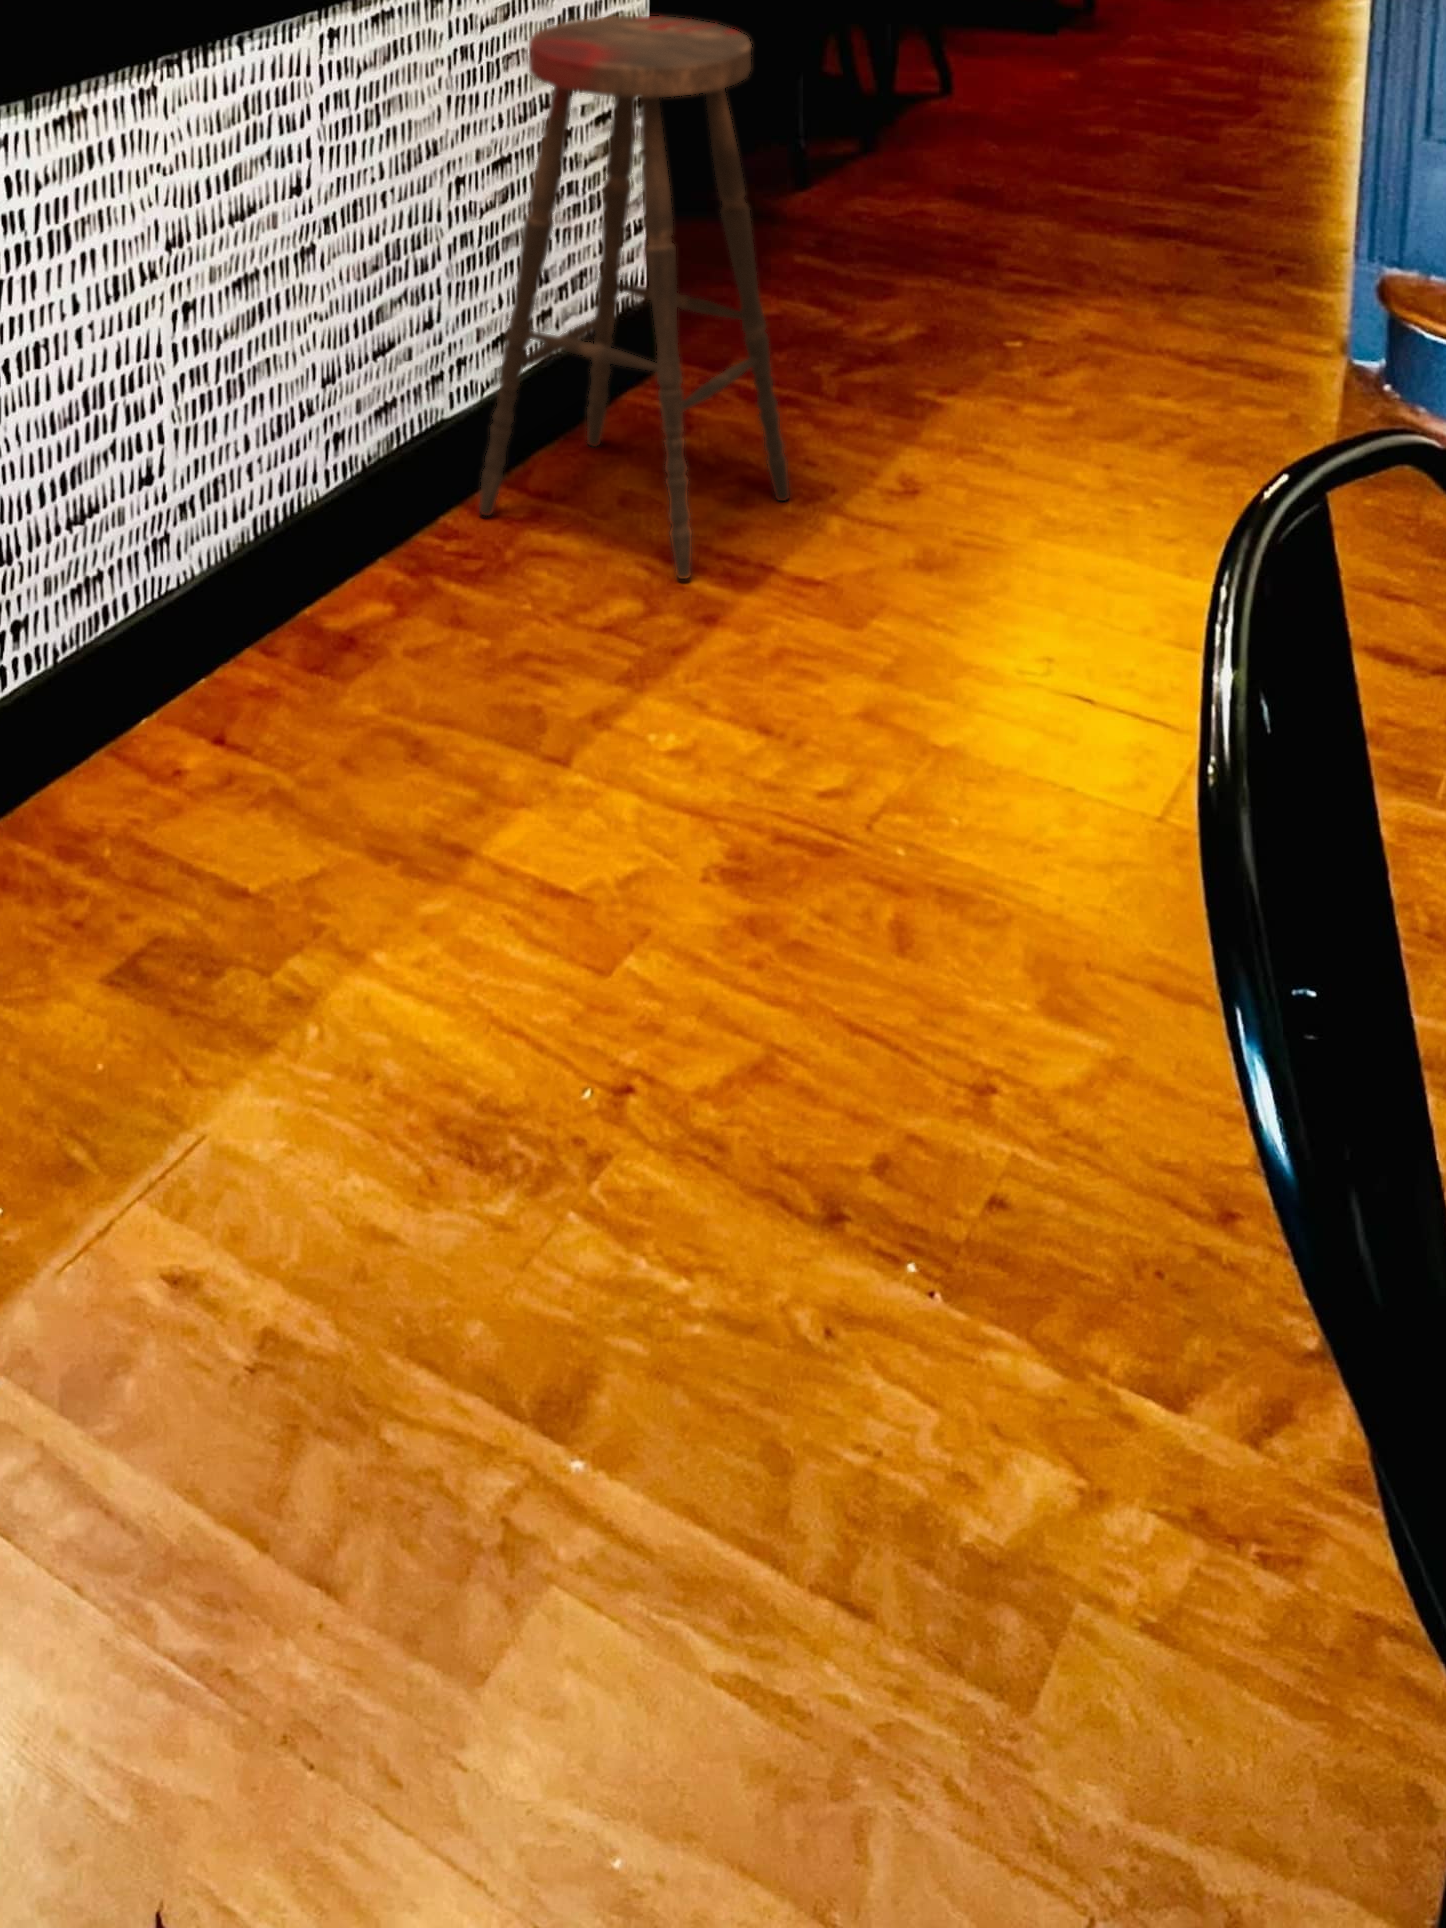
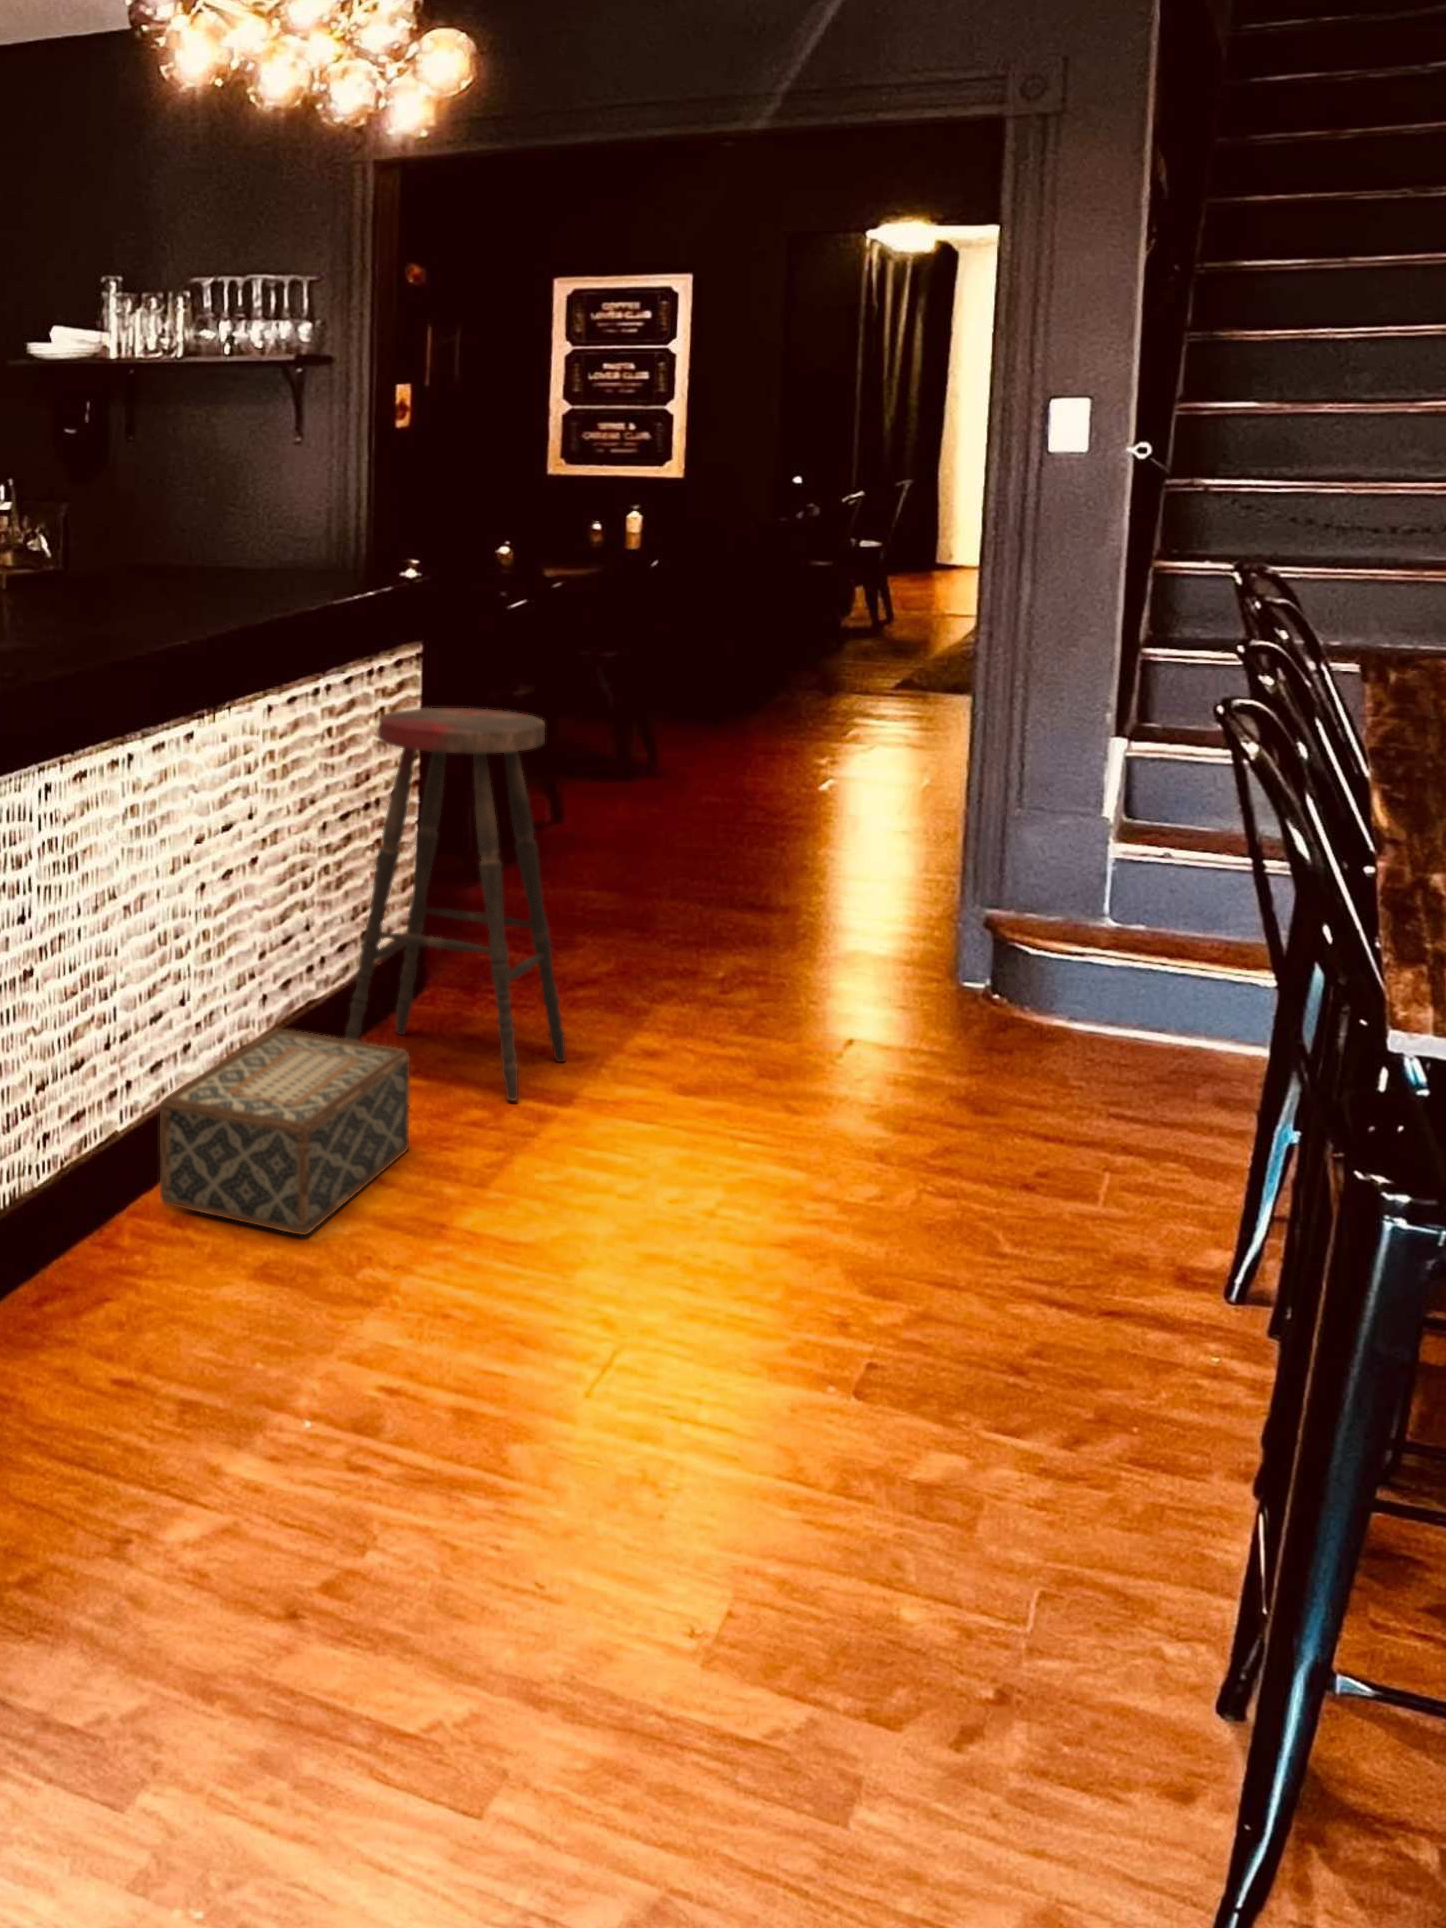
woven basket: none [60,491,494,877] -> present [160,1028,410,1235]

